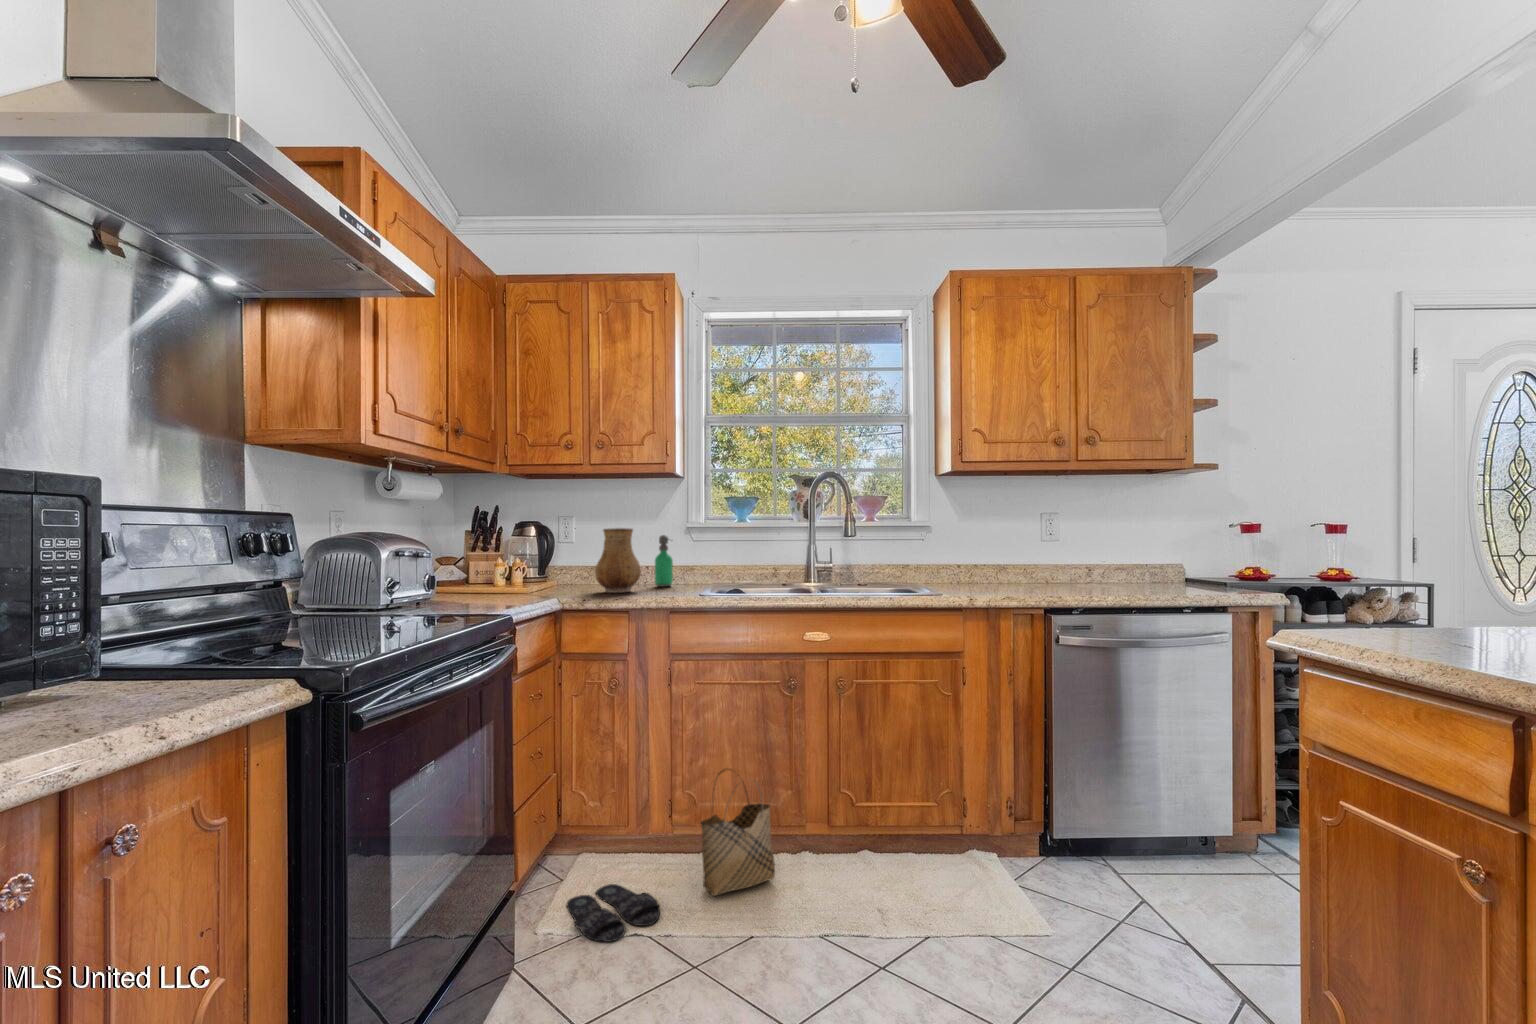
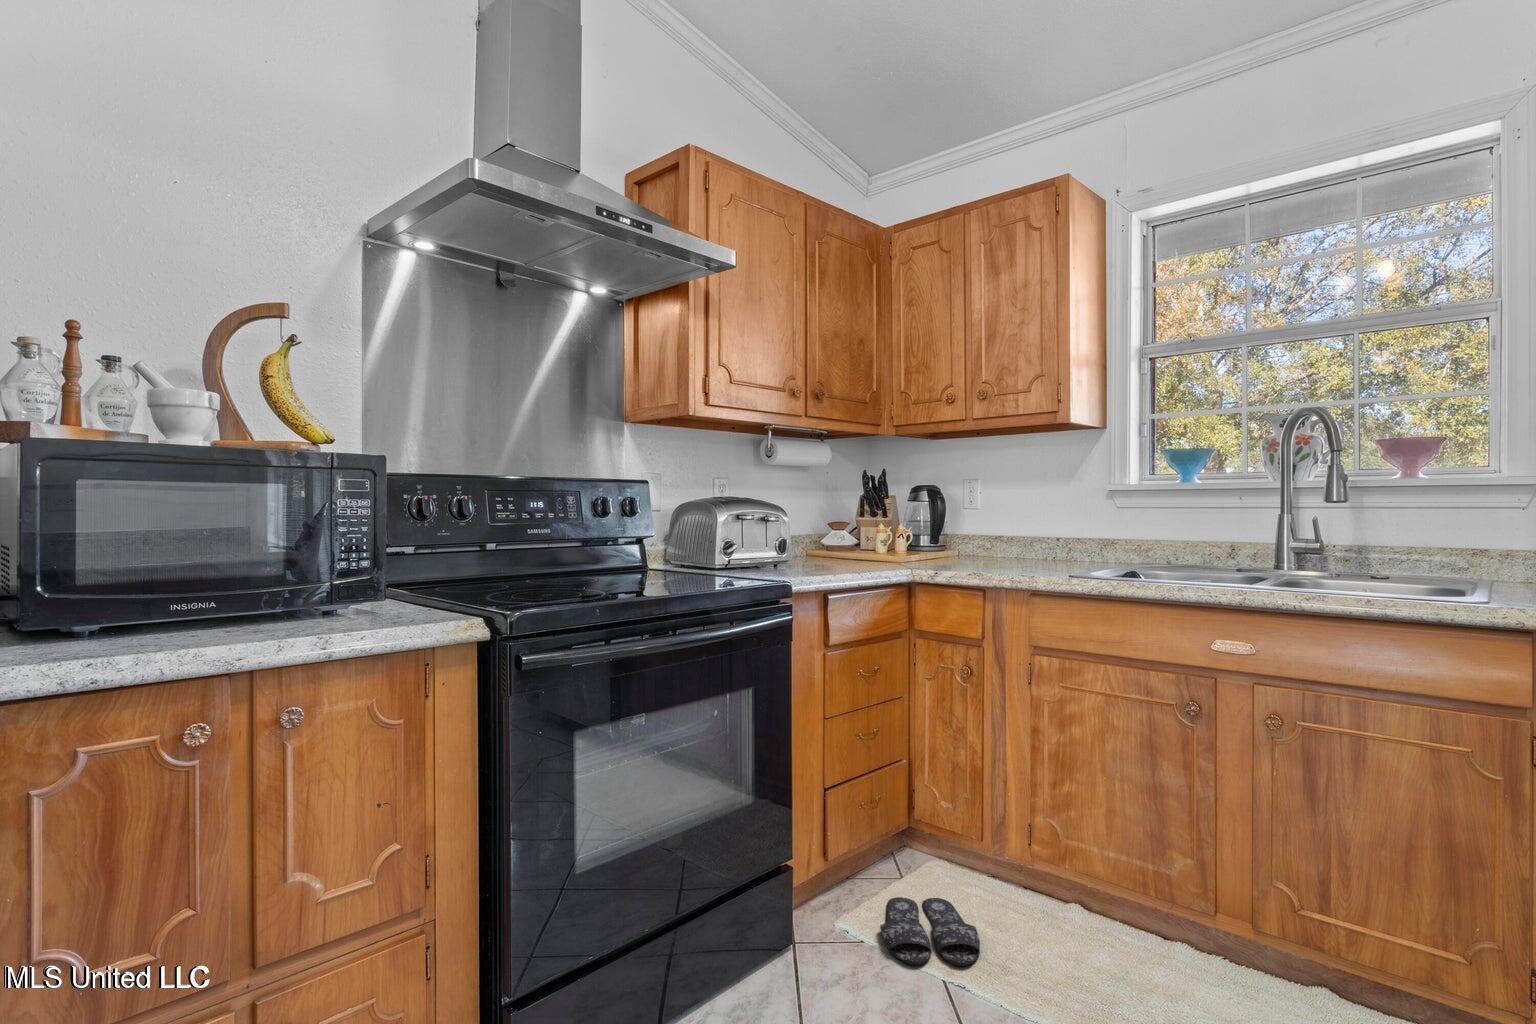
ceramic pitcher: present [595,528,641,593] -> none [967,493,1023,568]
soap dispenser: present [655,535,673,587] -> none [1053,501,1076,565]
woven basket: present [700,769,775,896] -> none [1039,810,1154,982]

